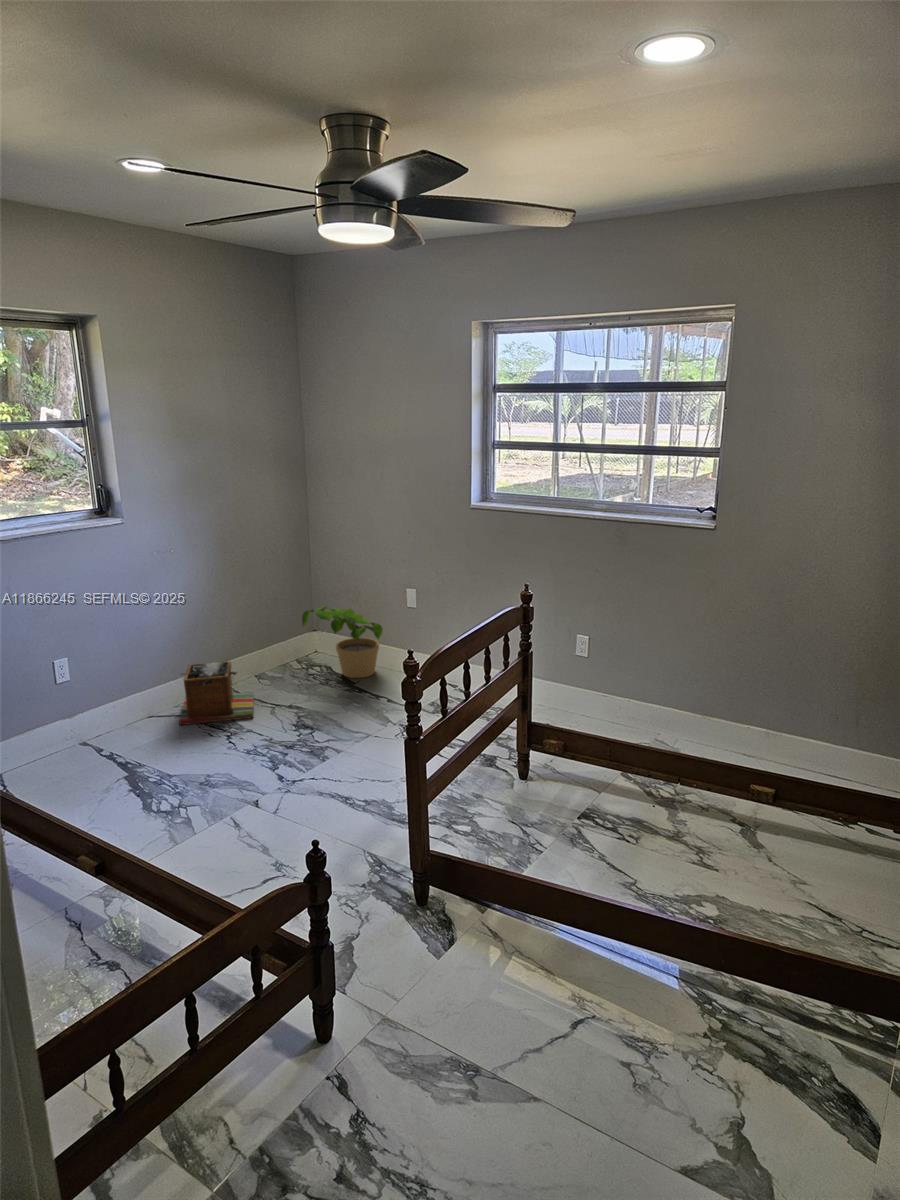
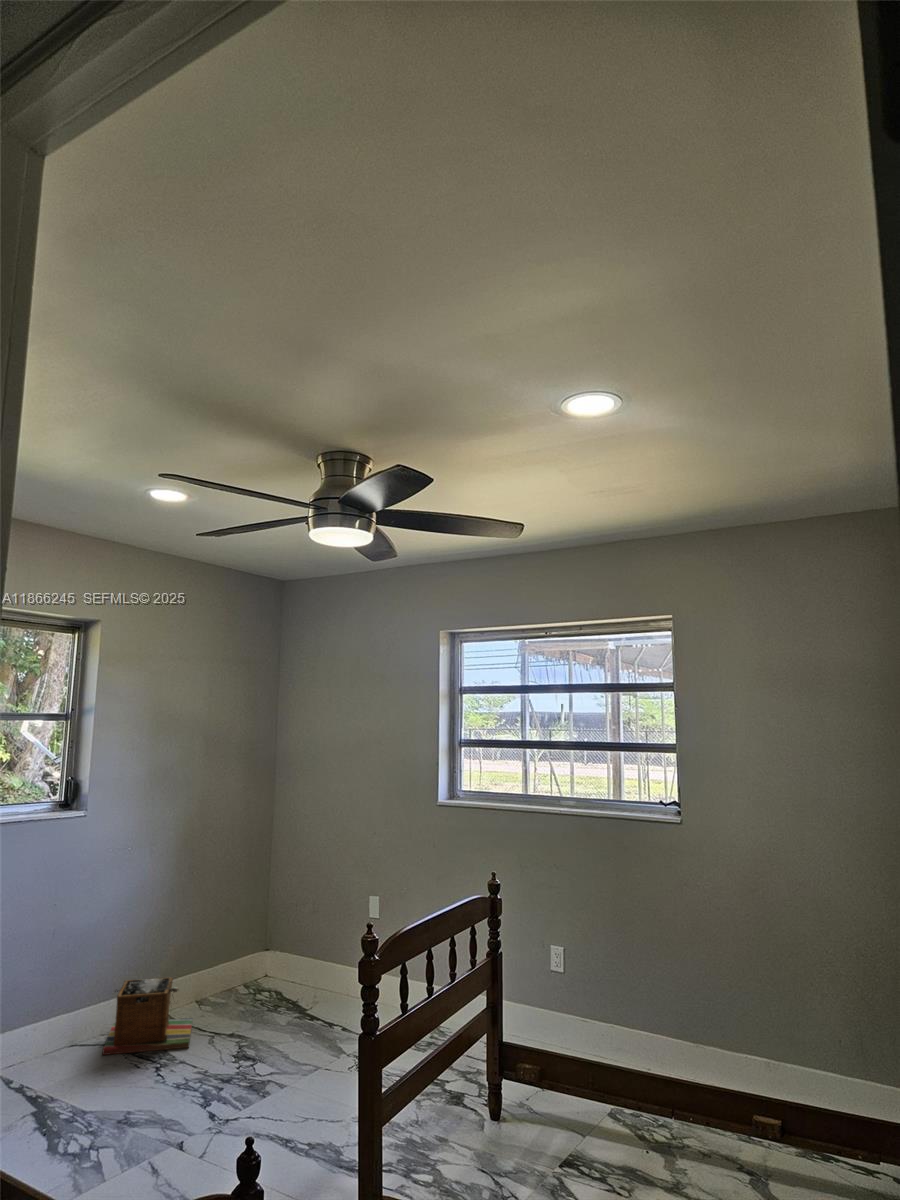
potted plant: present [302,606,382,678] -> none [256,915,344,1005]

